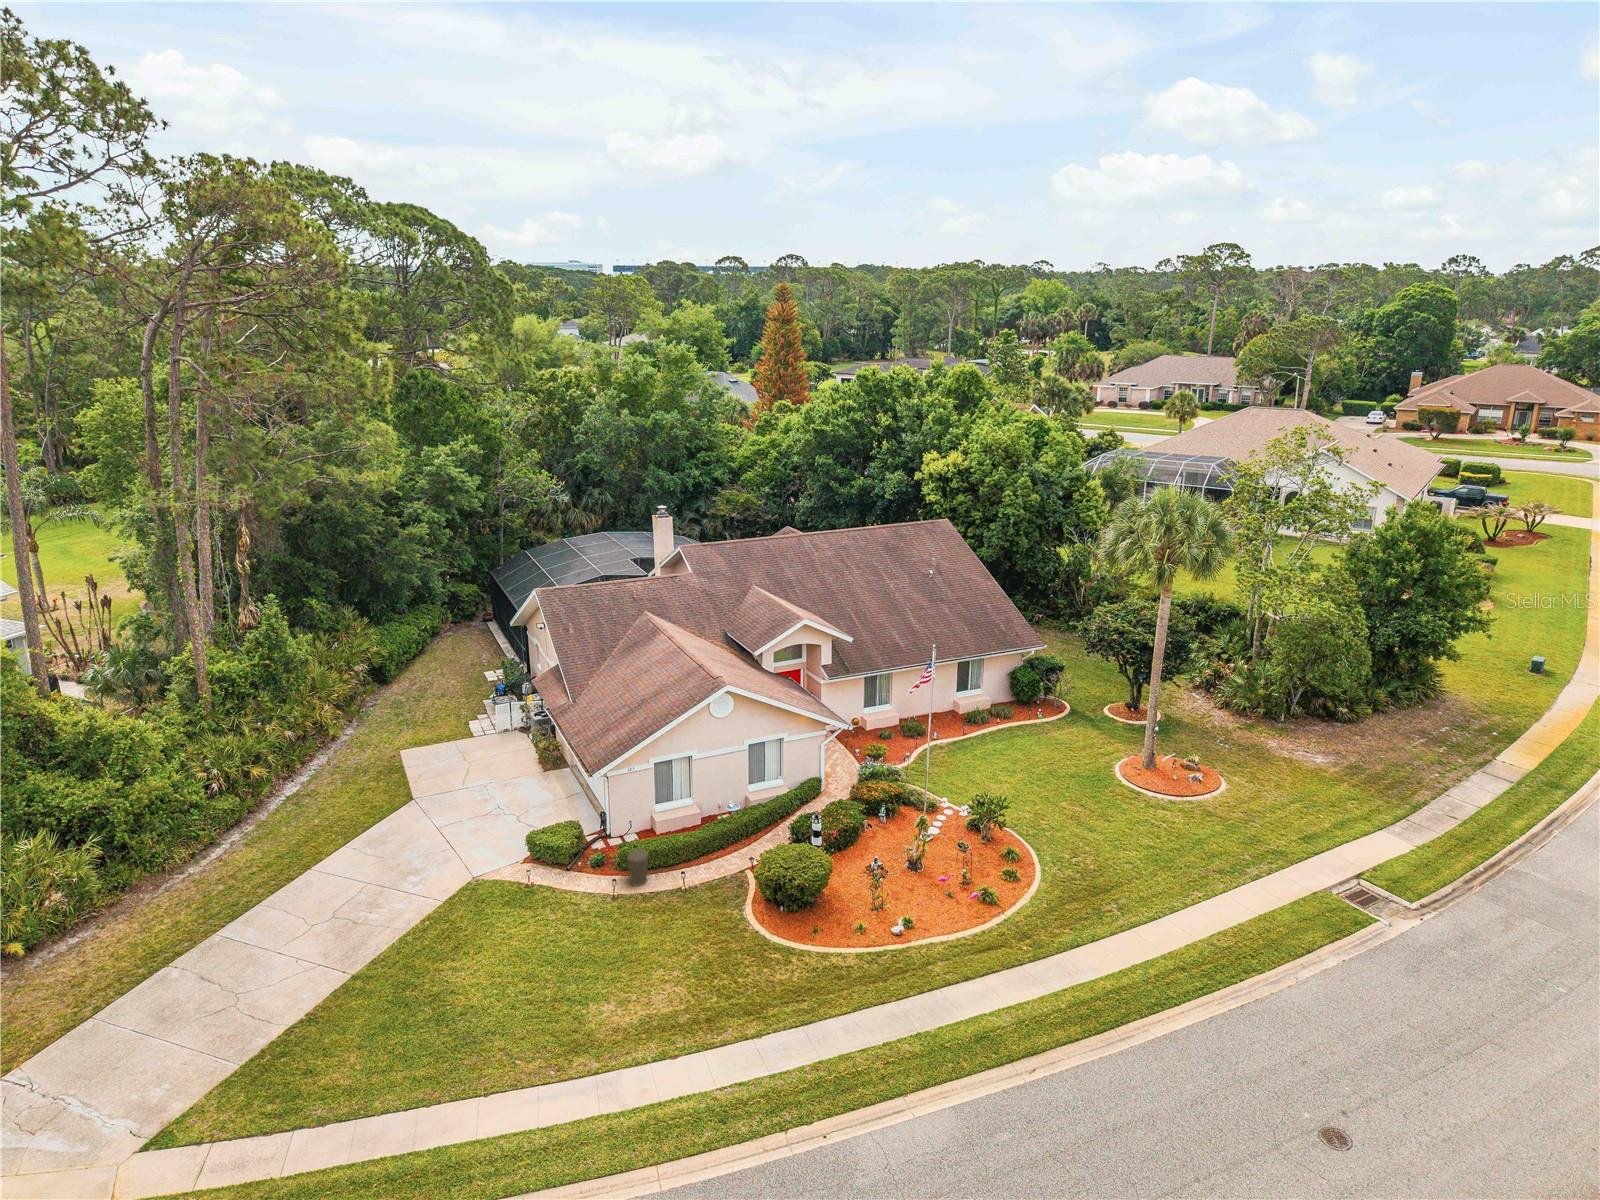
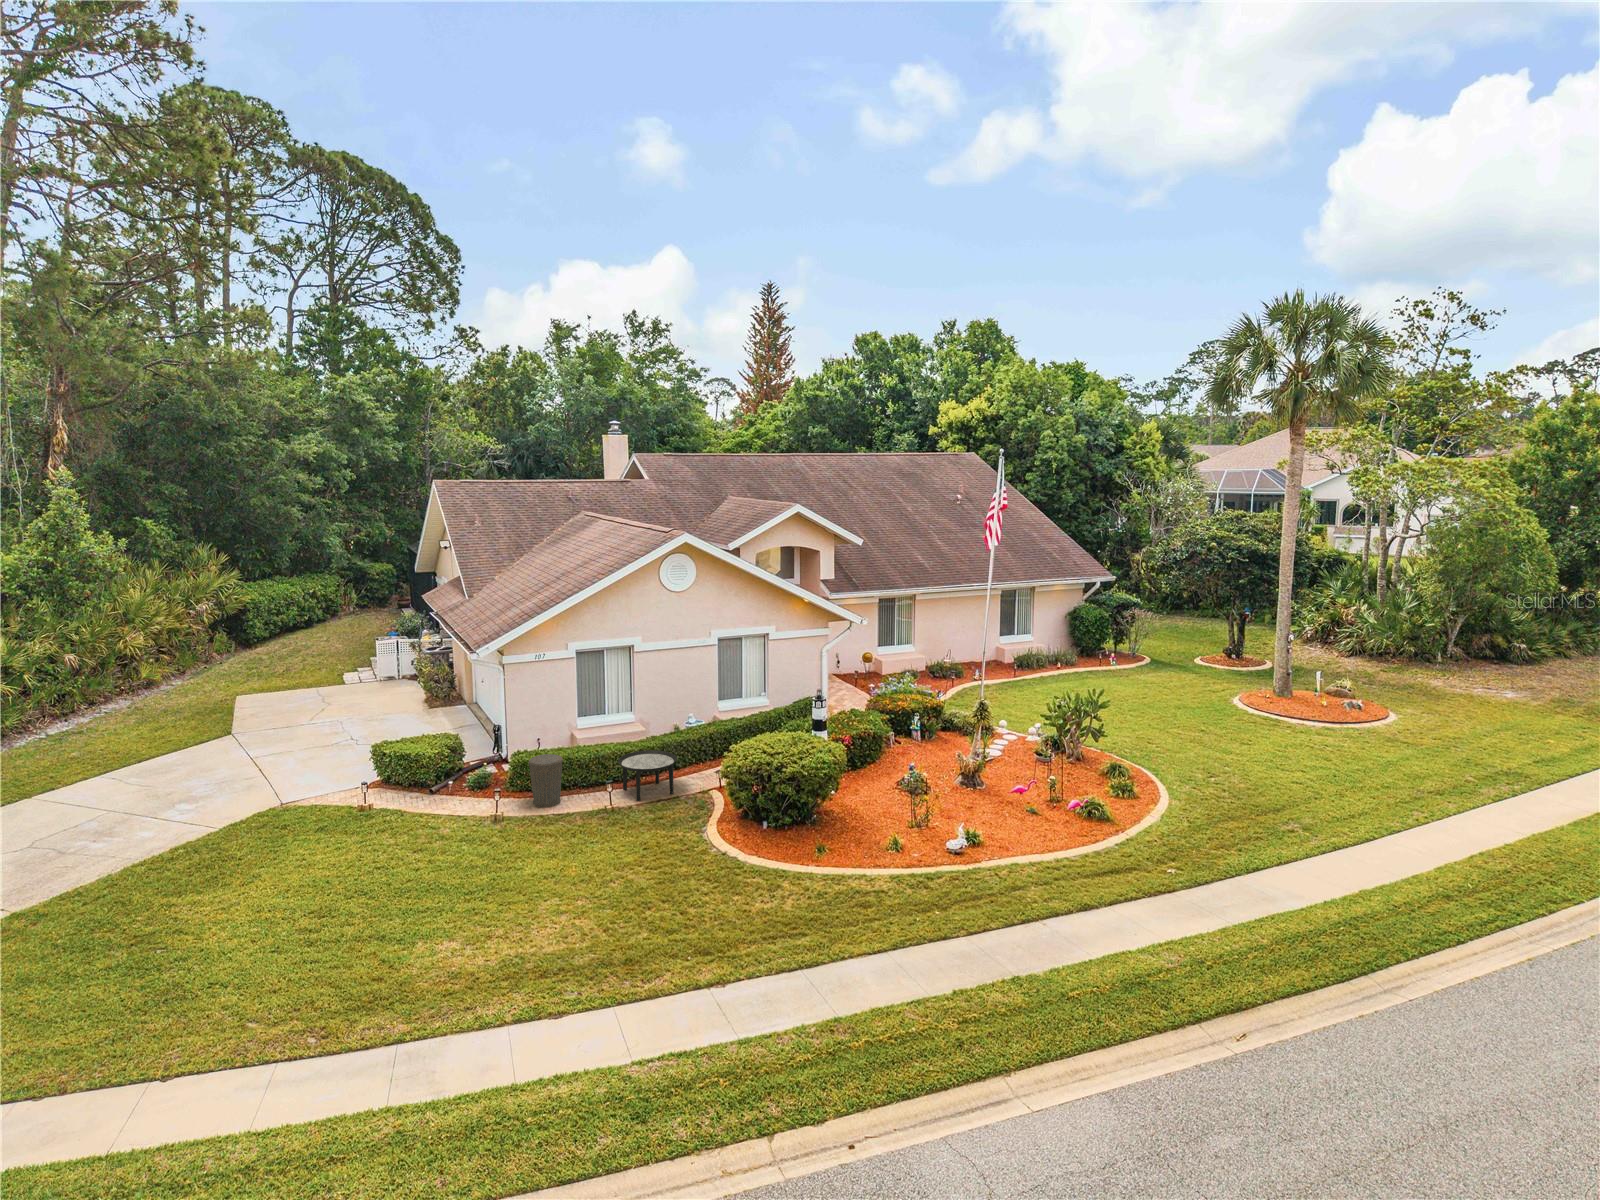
round table: none [683,840,722,880] -> present [618,750,677,801]

